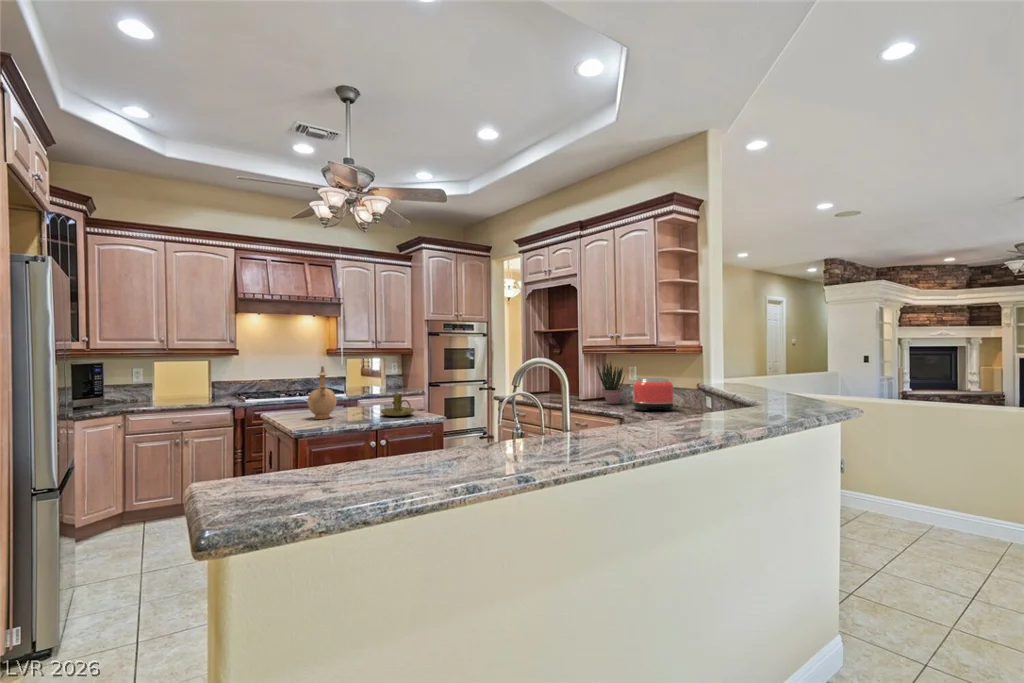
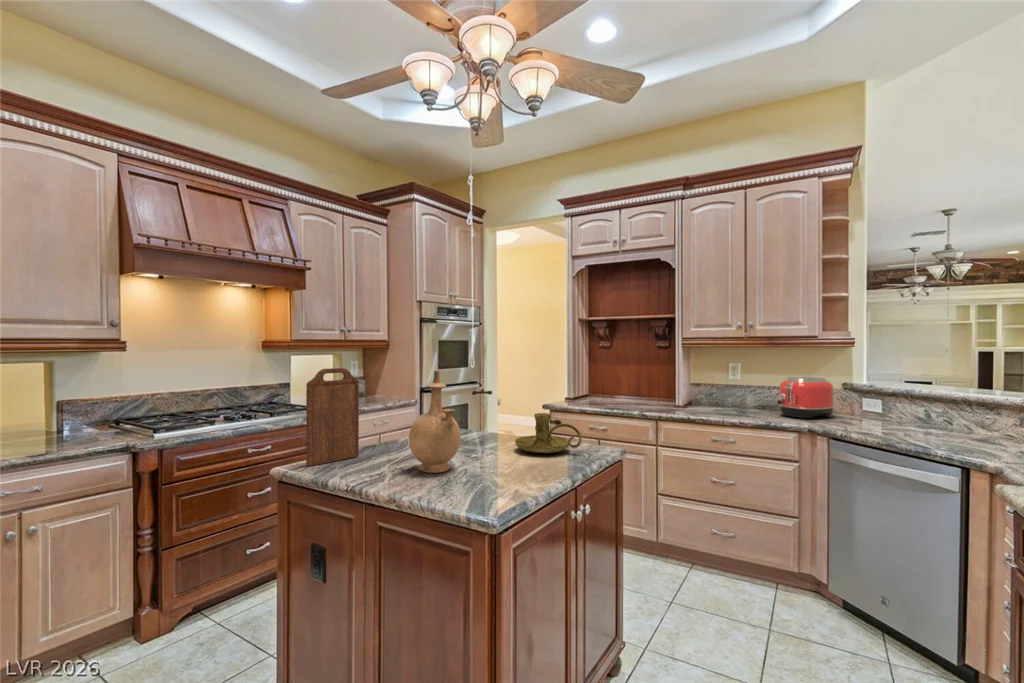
potted plant: present [597,362,625,404] -> none [709,356,750,411]
cutting board: none [275,365,305,414] -> present [306,368,359,466]

